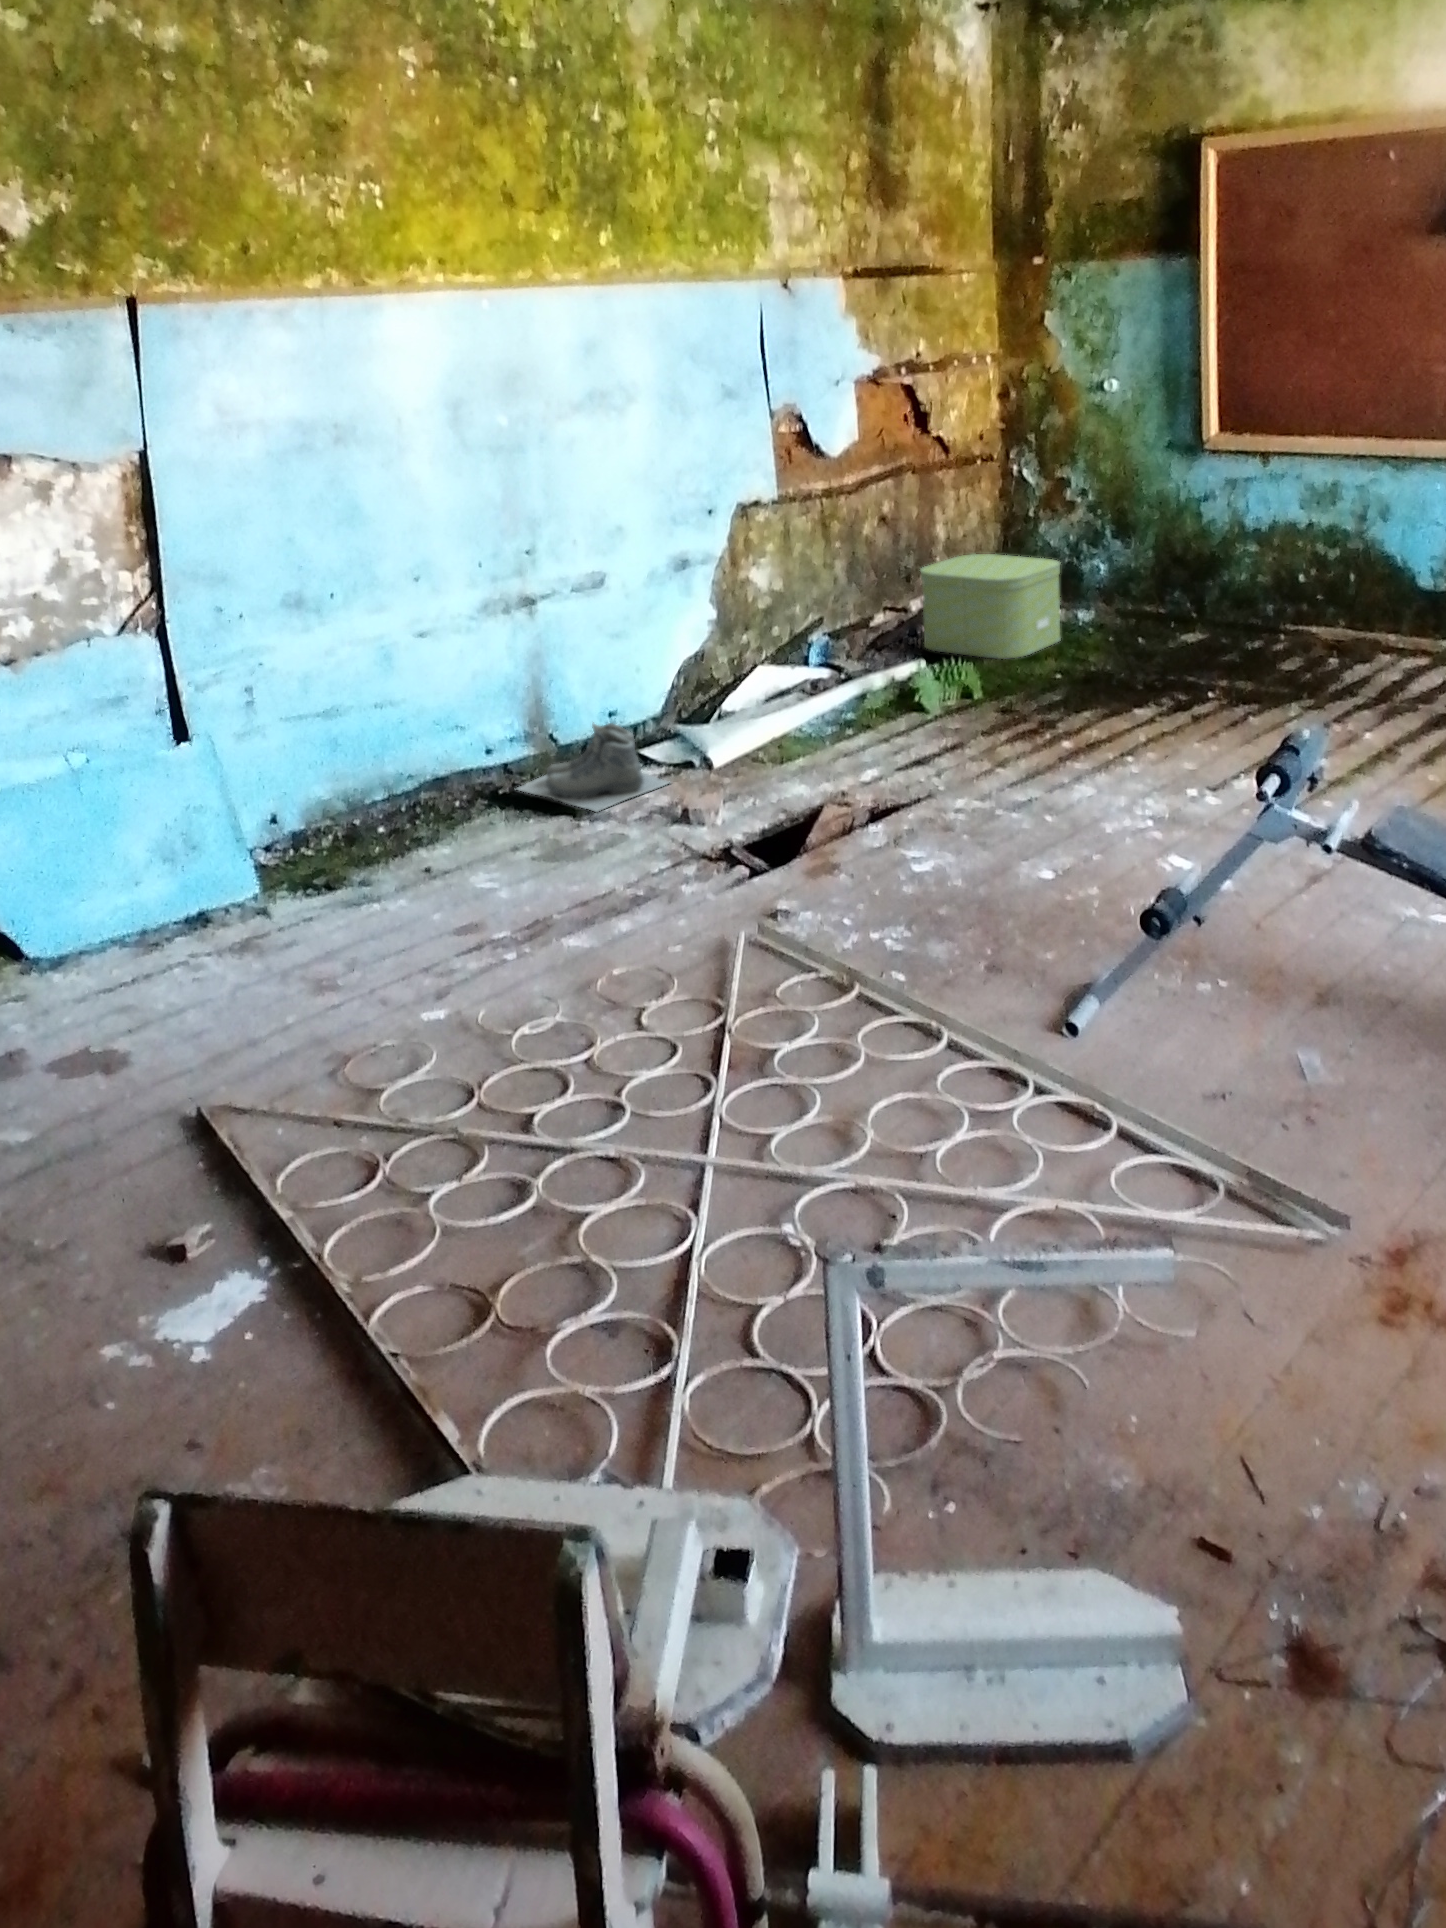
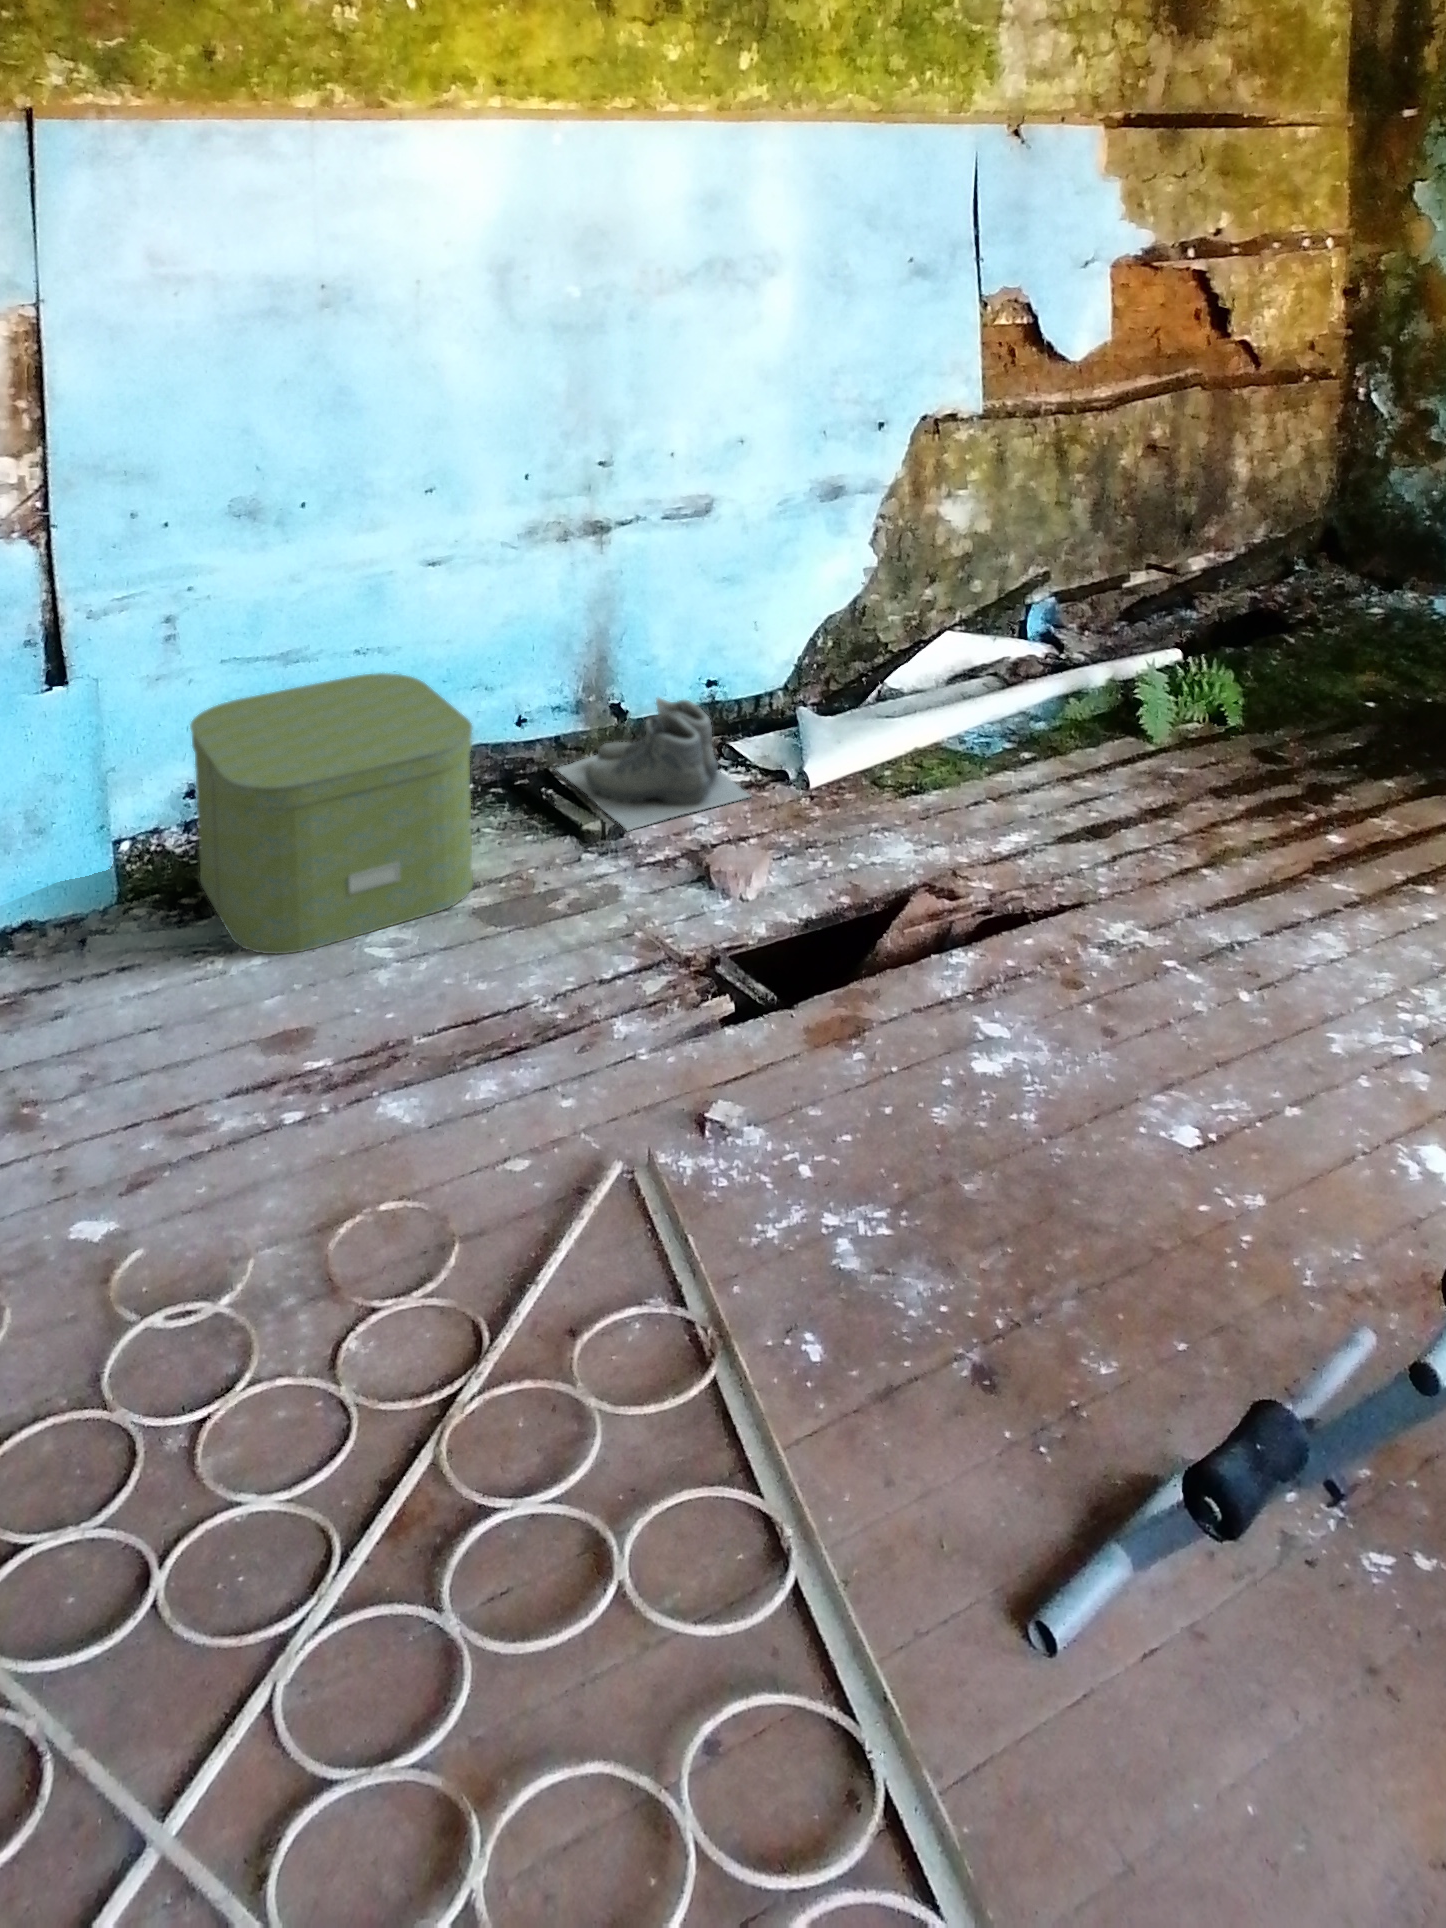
storage box: present [921,554,1060,659] -> present [190,673,474,954]

